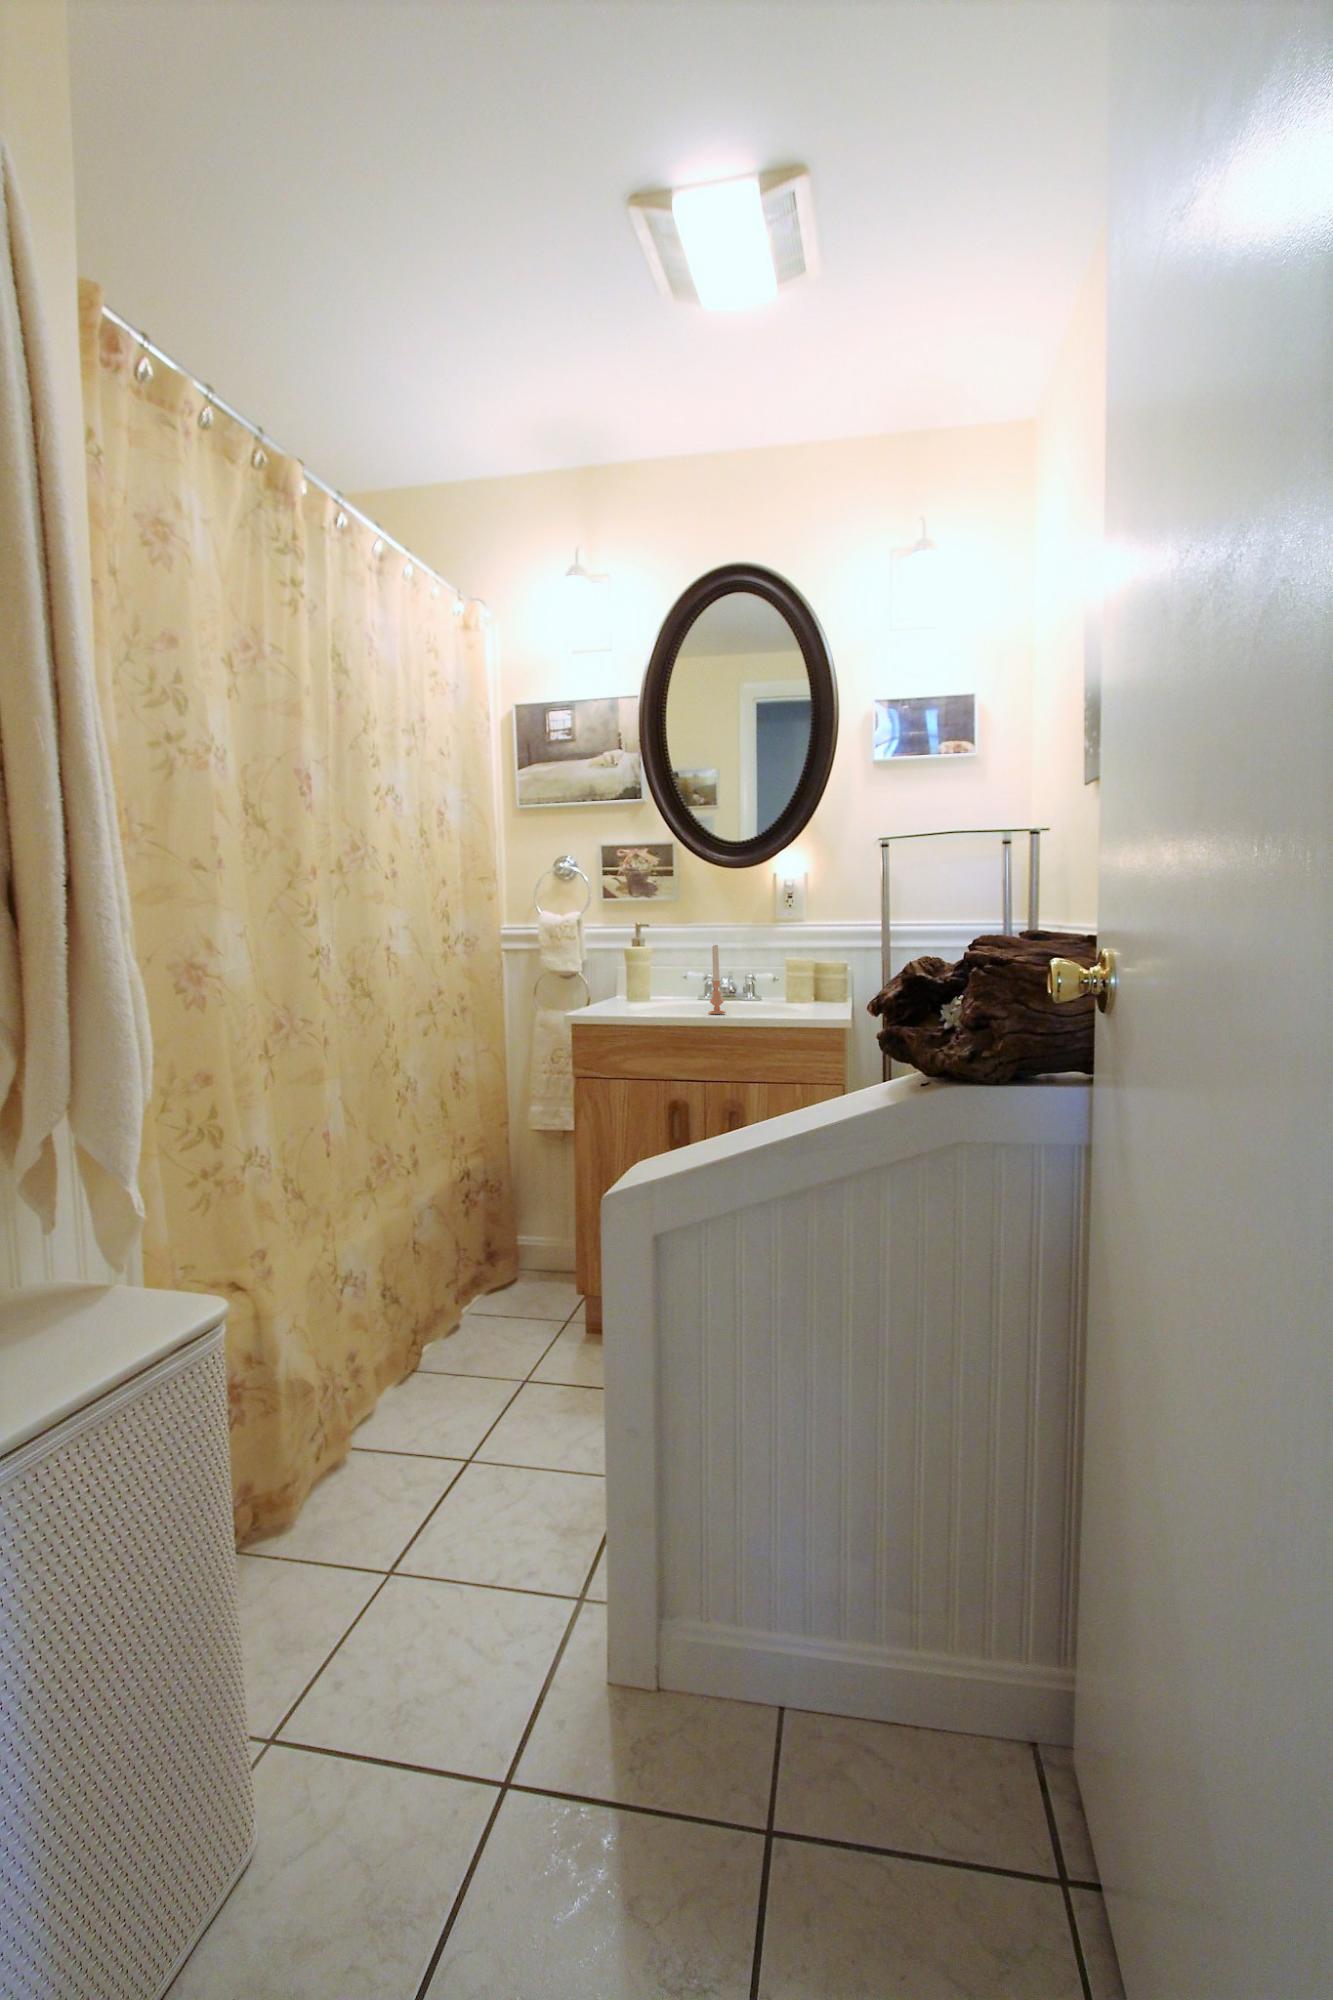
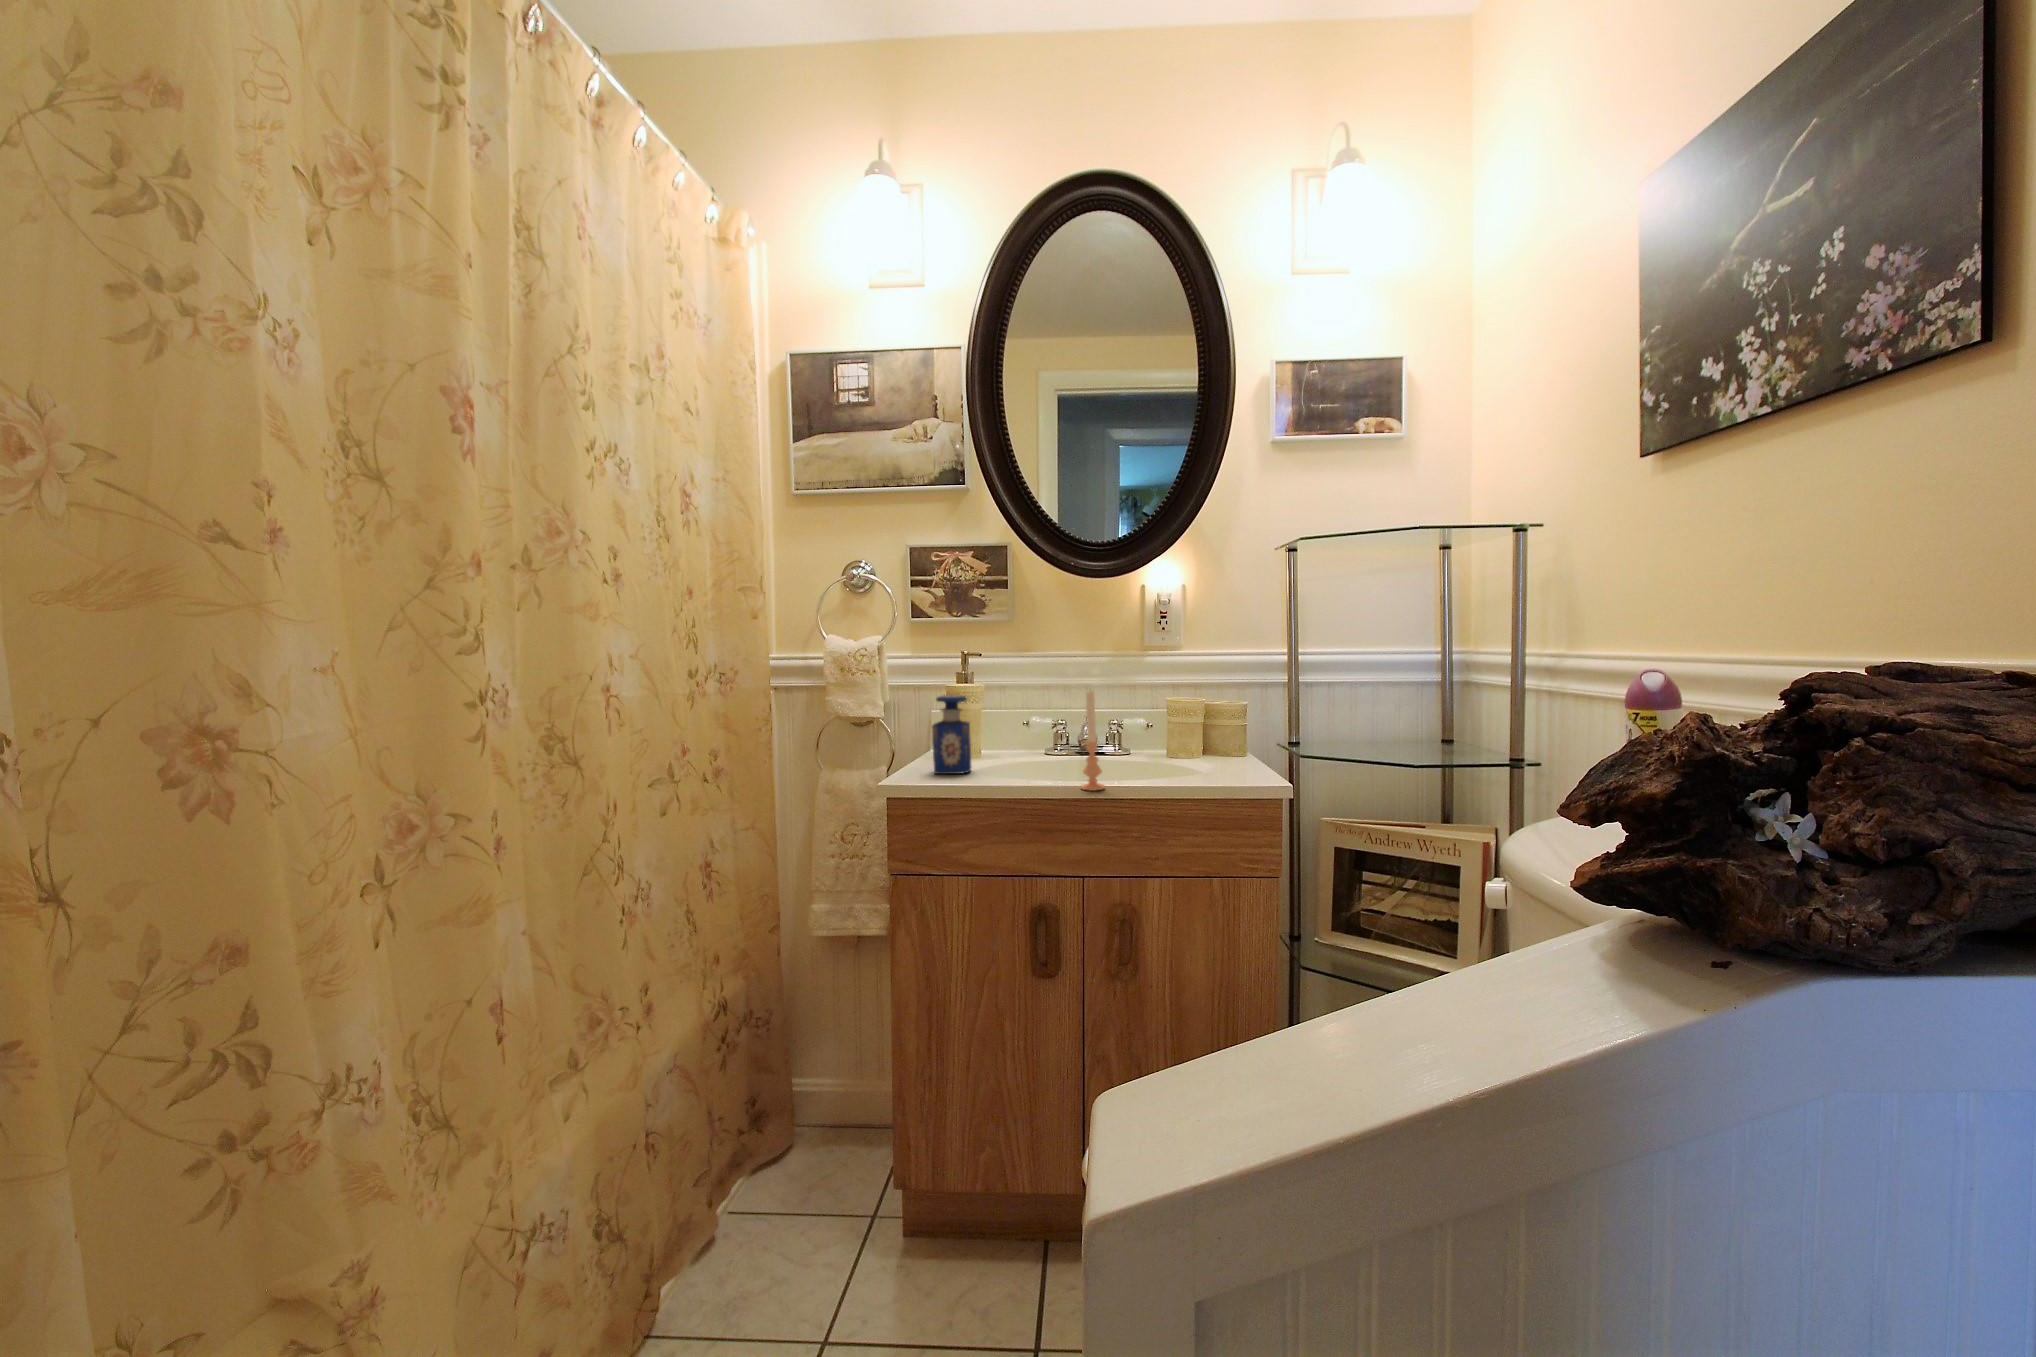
perfume bottle: none [611,952,641,1009] -> present [932,694,971,774]

